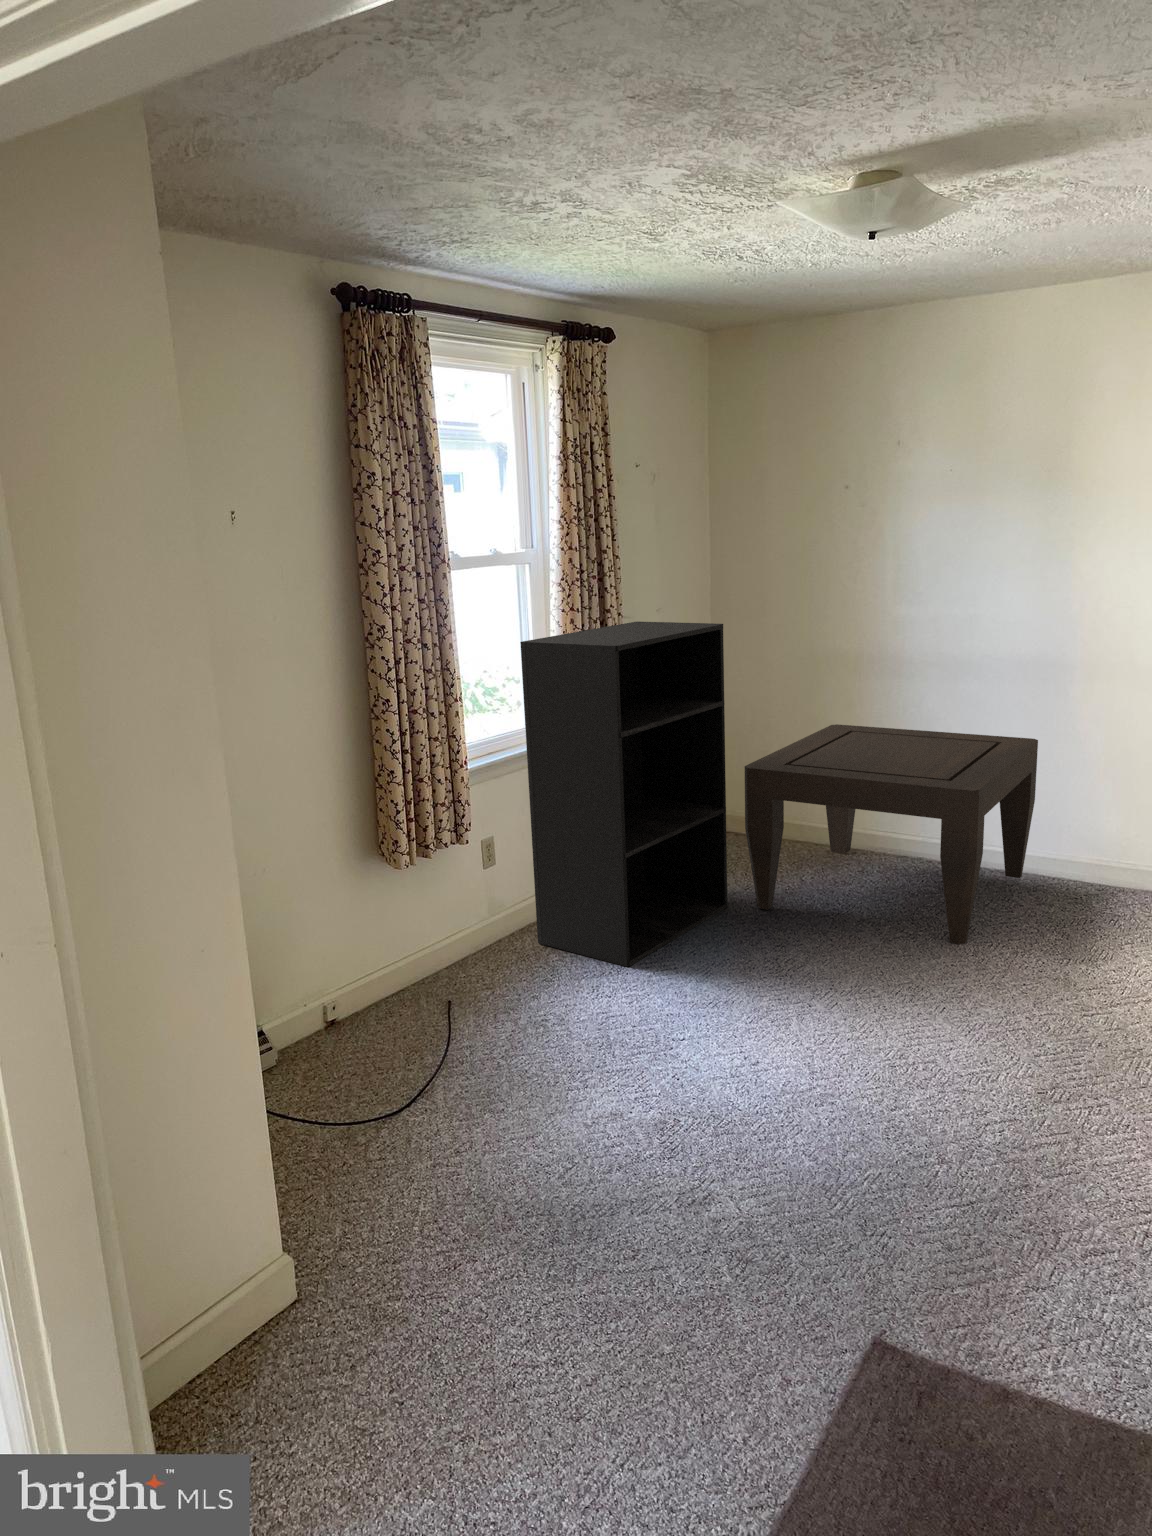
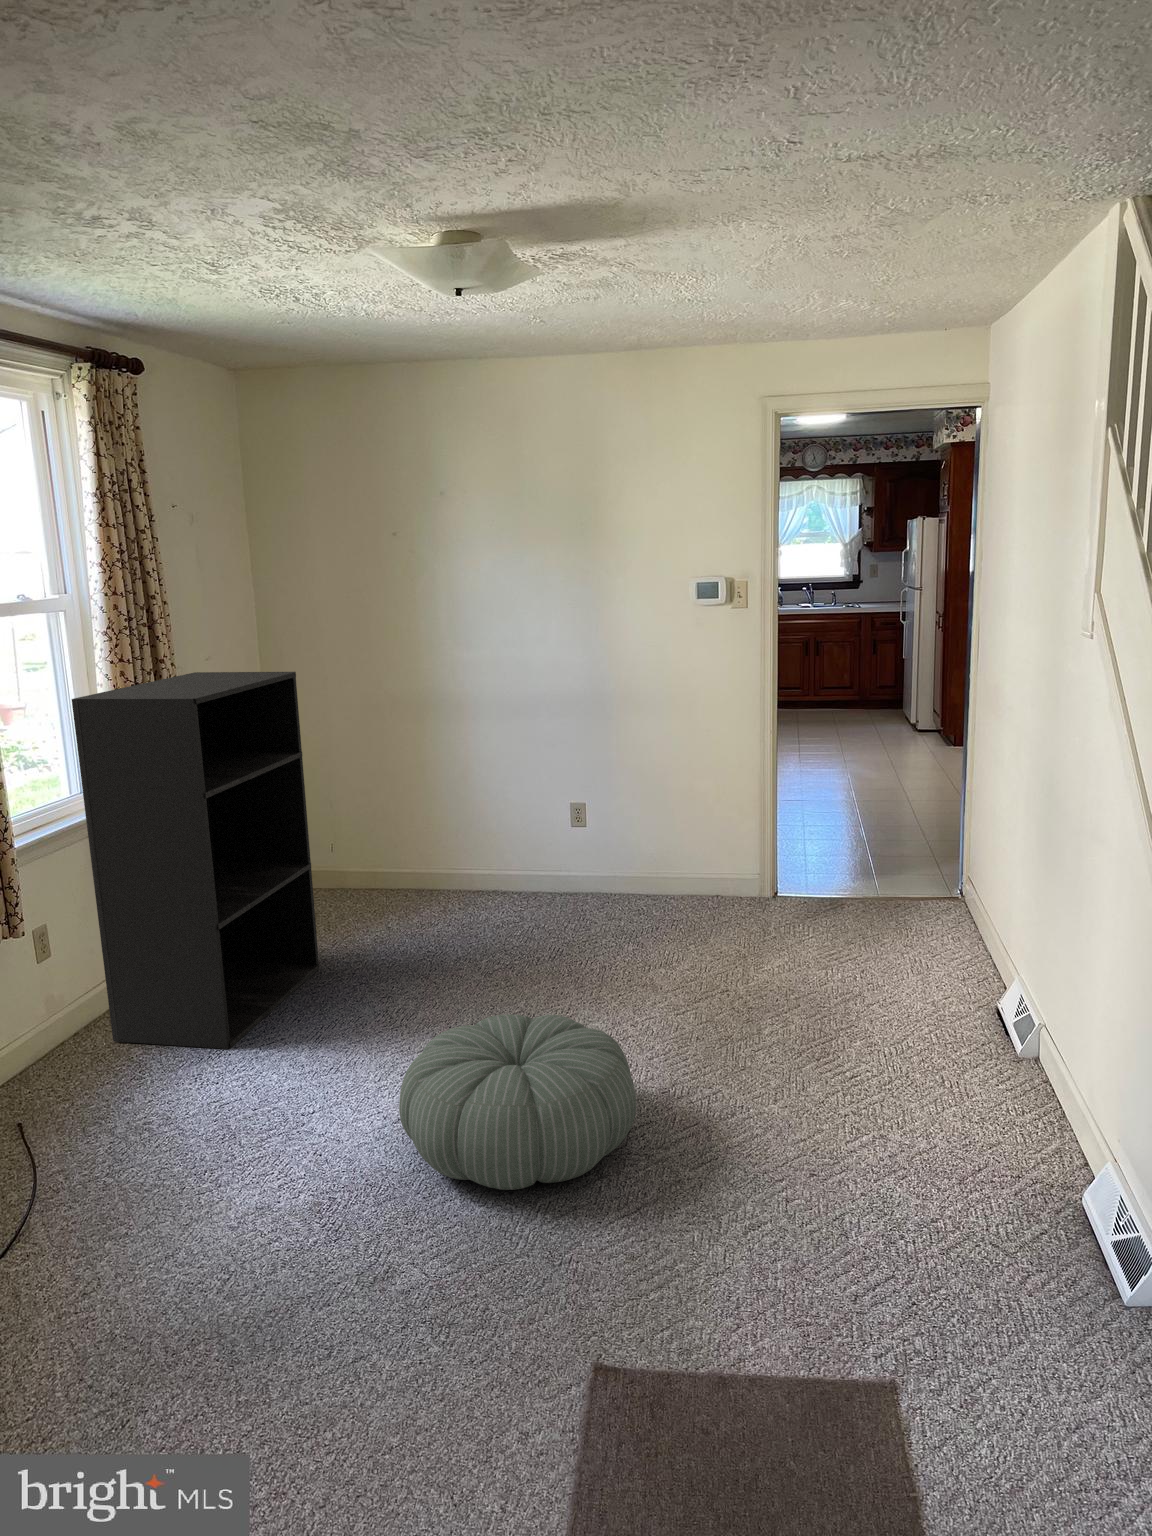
coffee table: present [745,724,1038,944] -> none [328,769,594,969]
pouf: none [750,979,995,1156] -> present [399,1015,636,1190]

